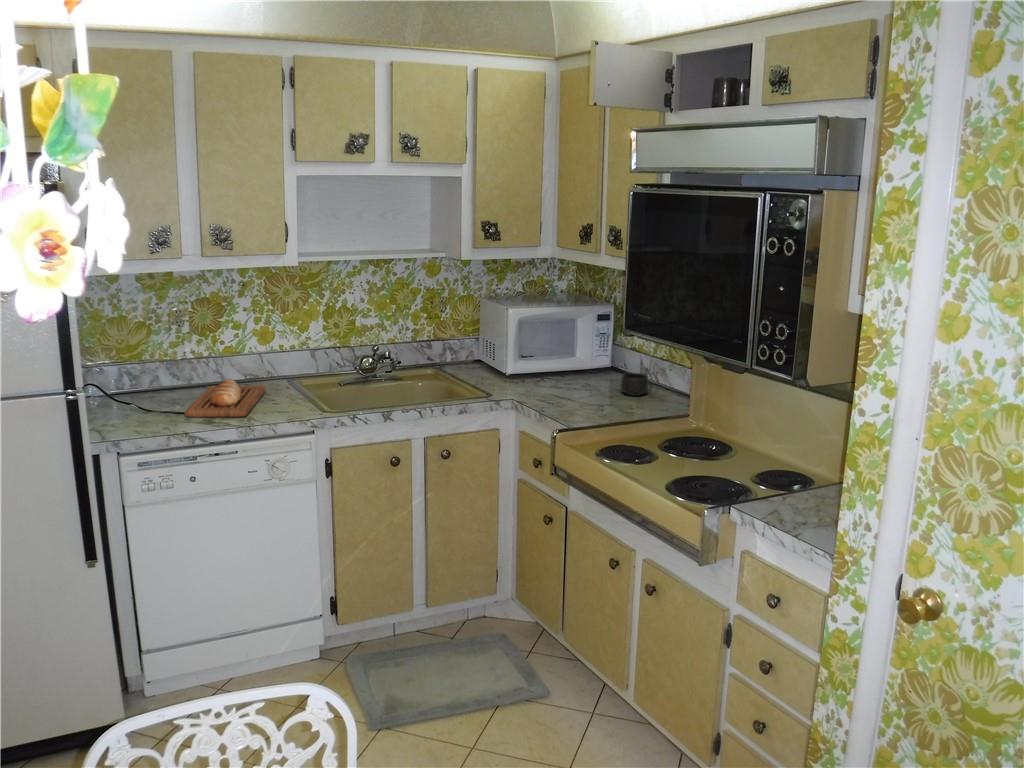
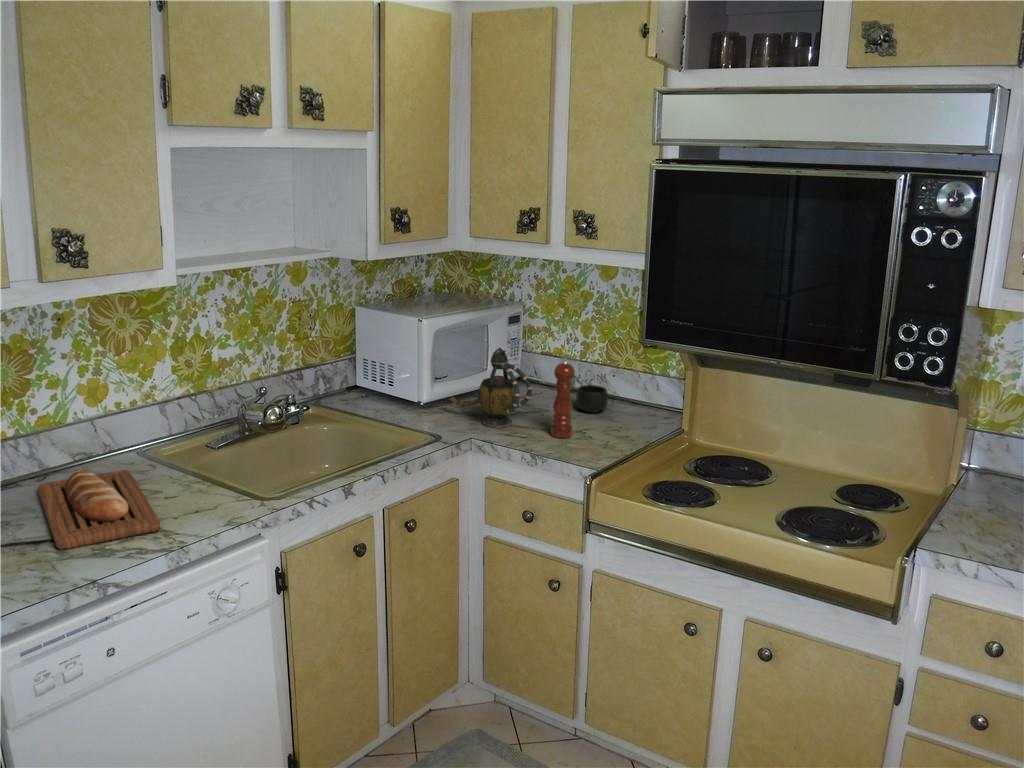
teapot: none [515,330,569,396] -> present [450,348,532,428]
pepper mill: none [570,340,589,407] -> present [551,358,575,438]

